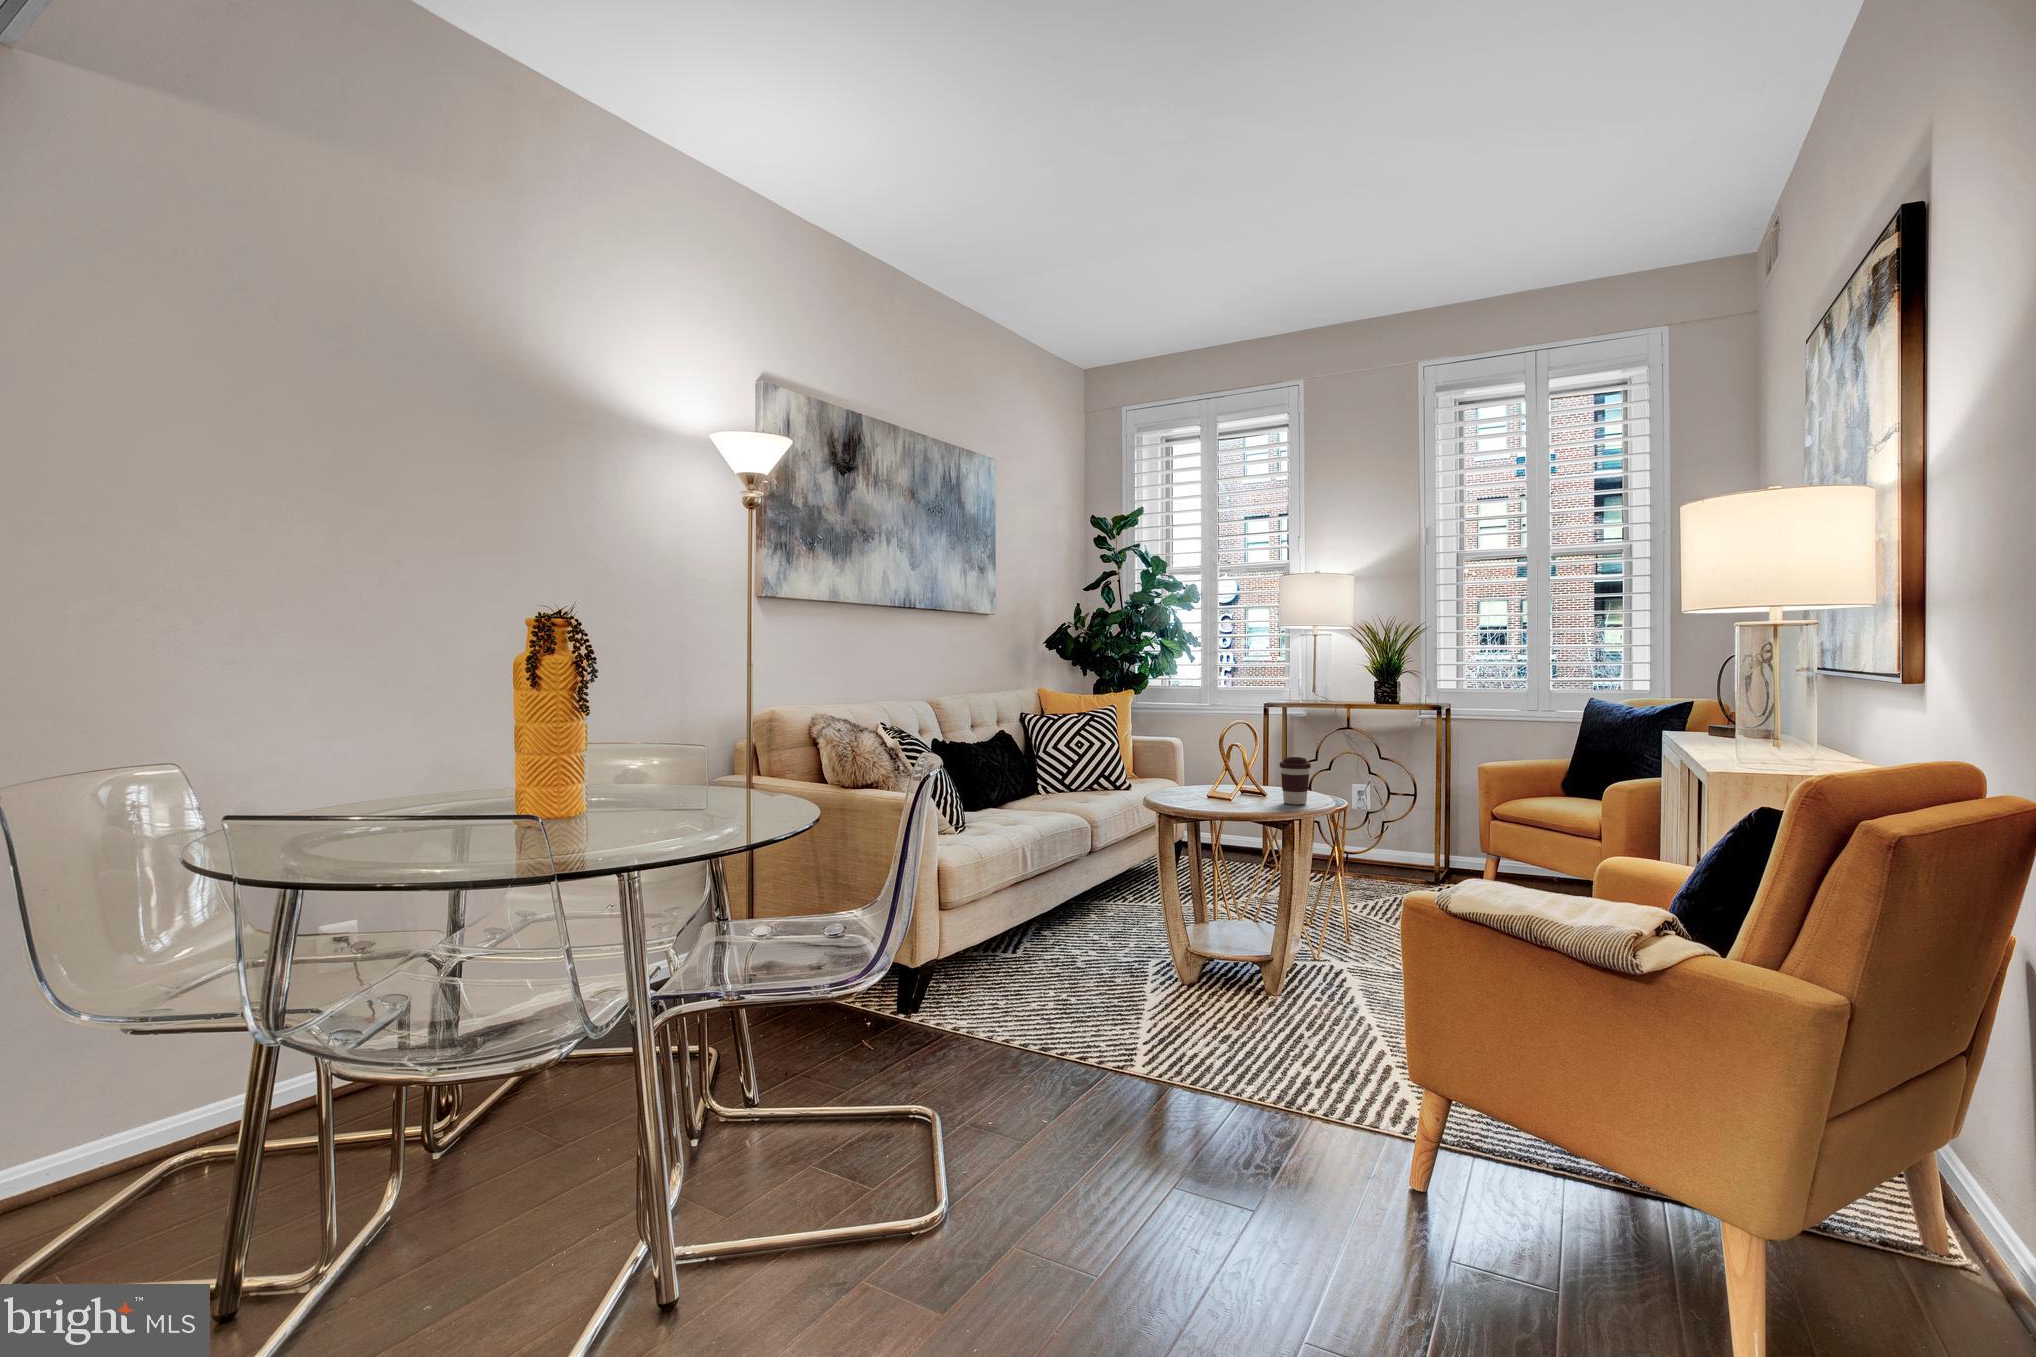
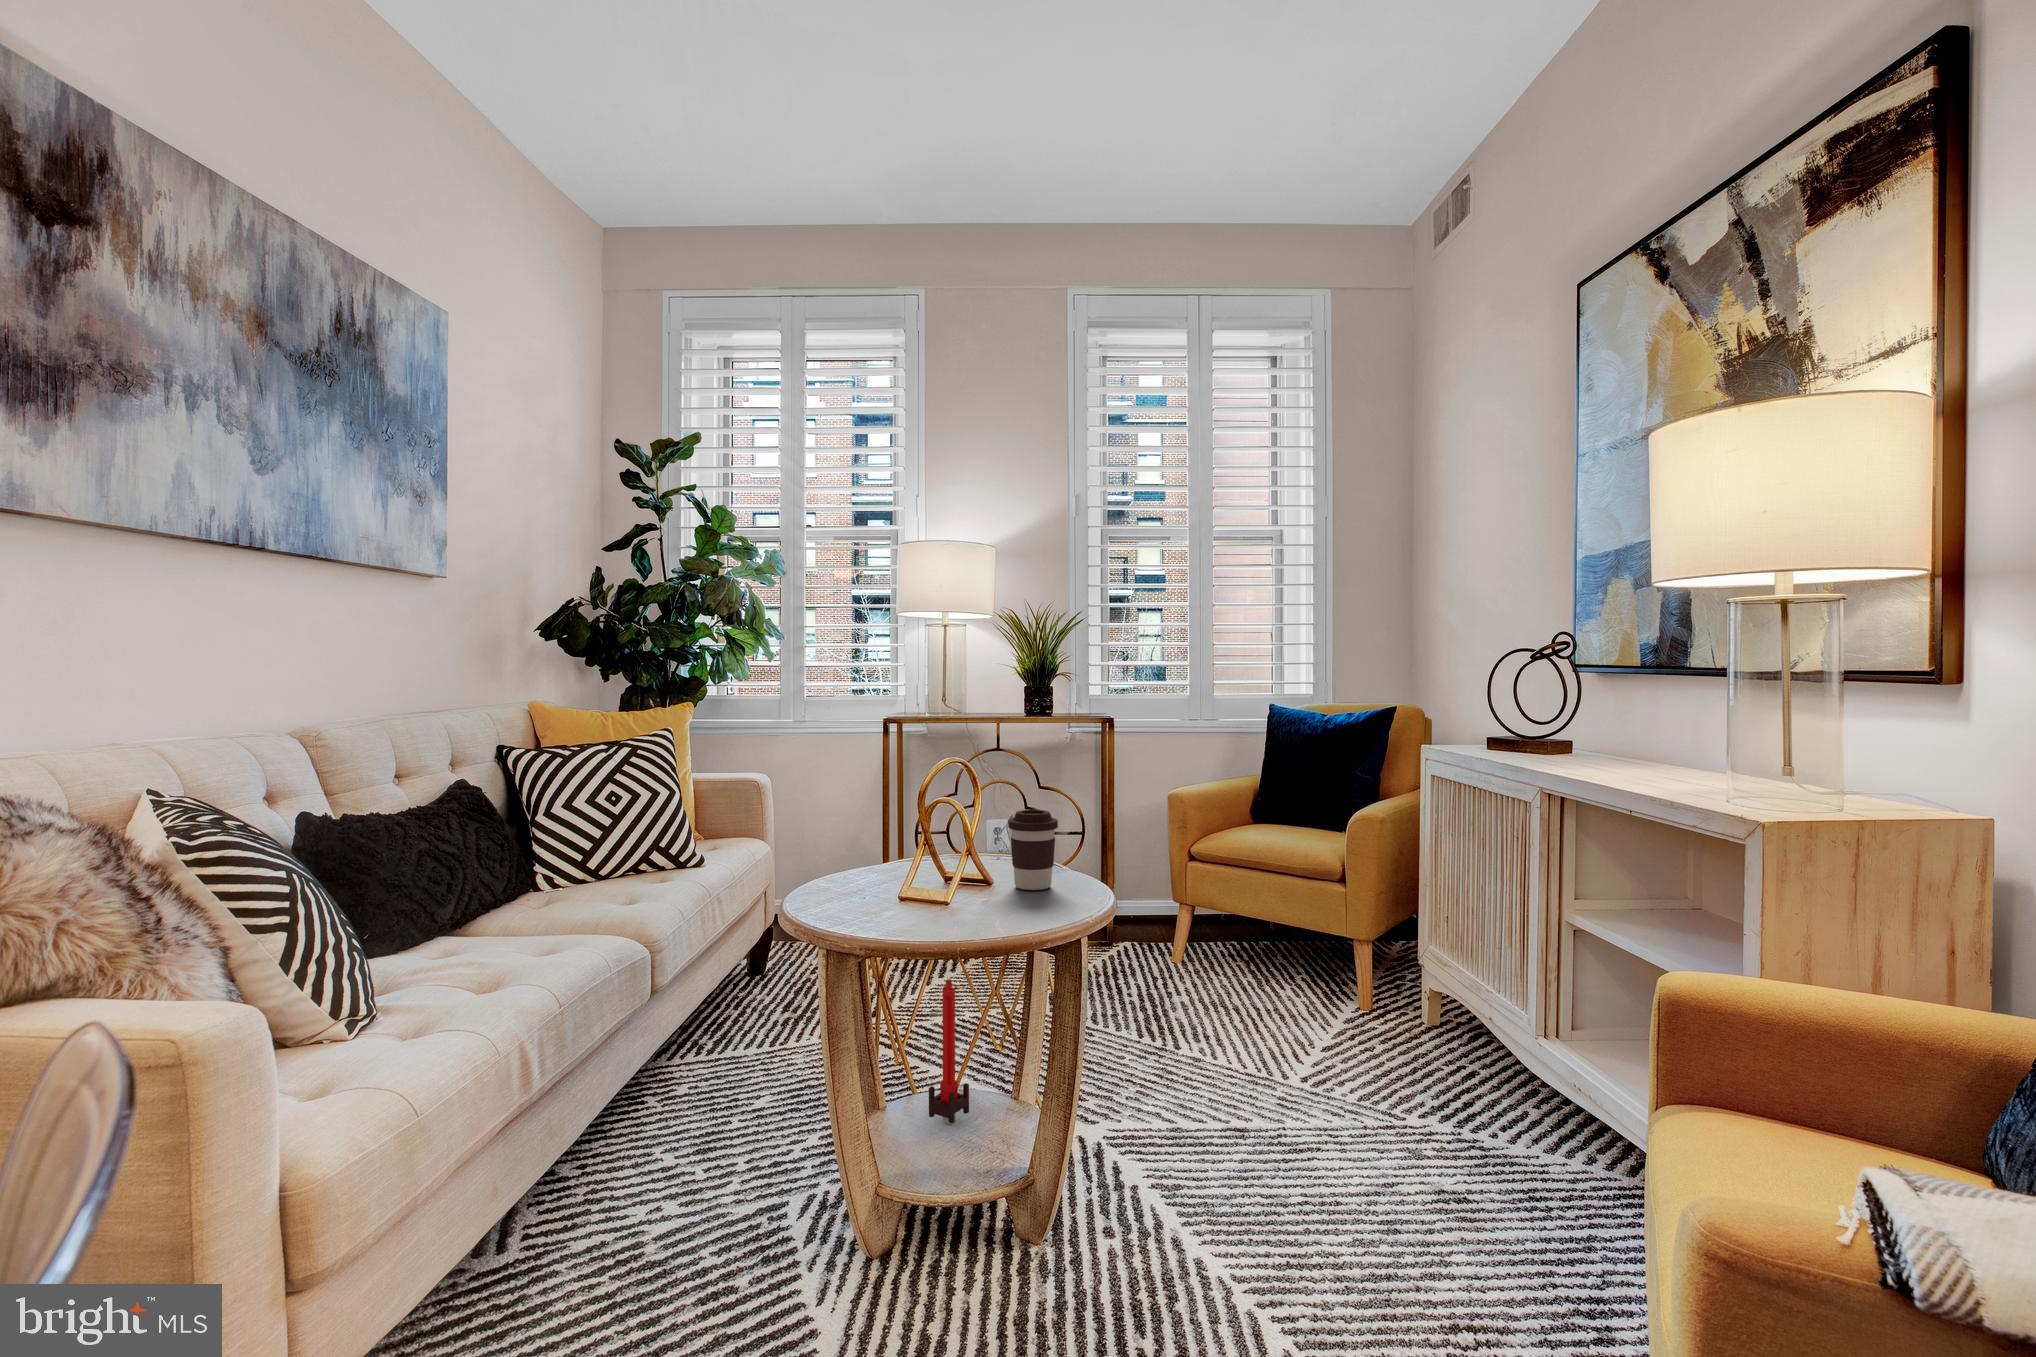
candle: none [1229,852,1253,936] -> present [929,979,969,1125]

